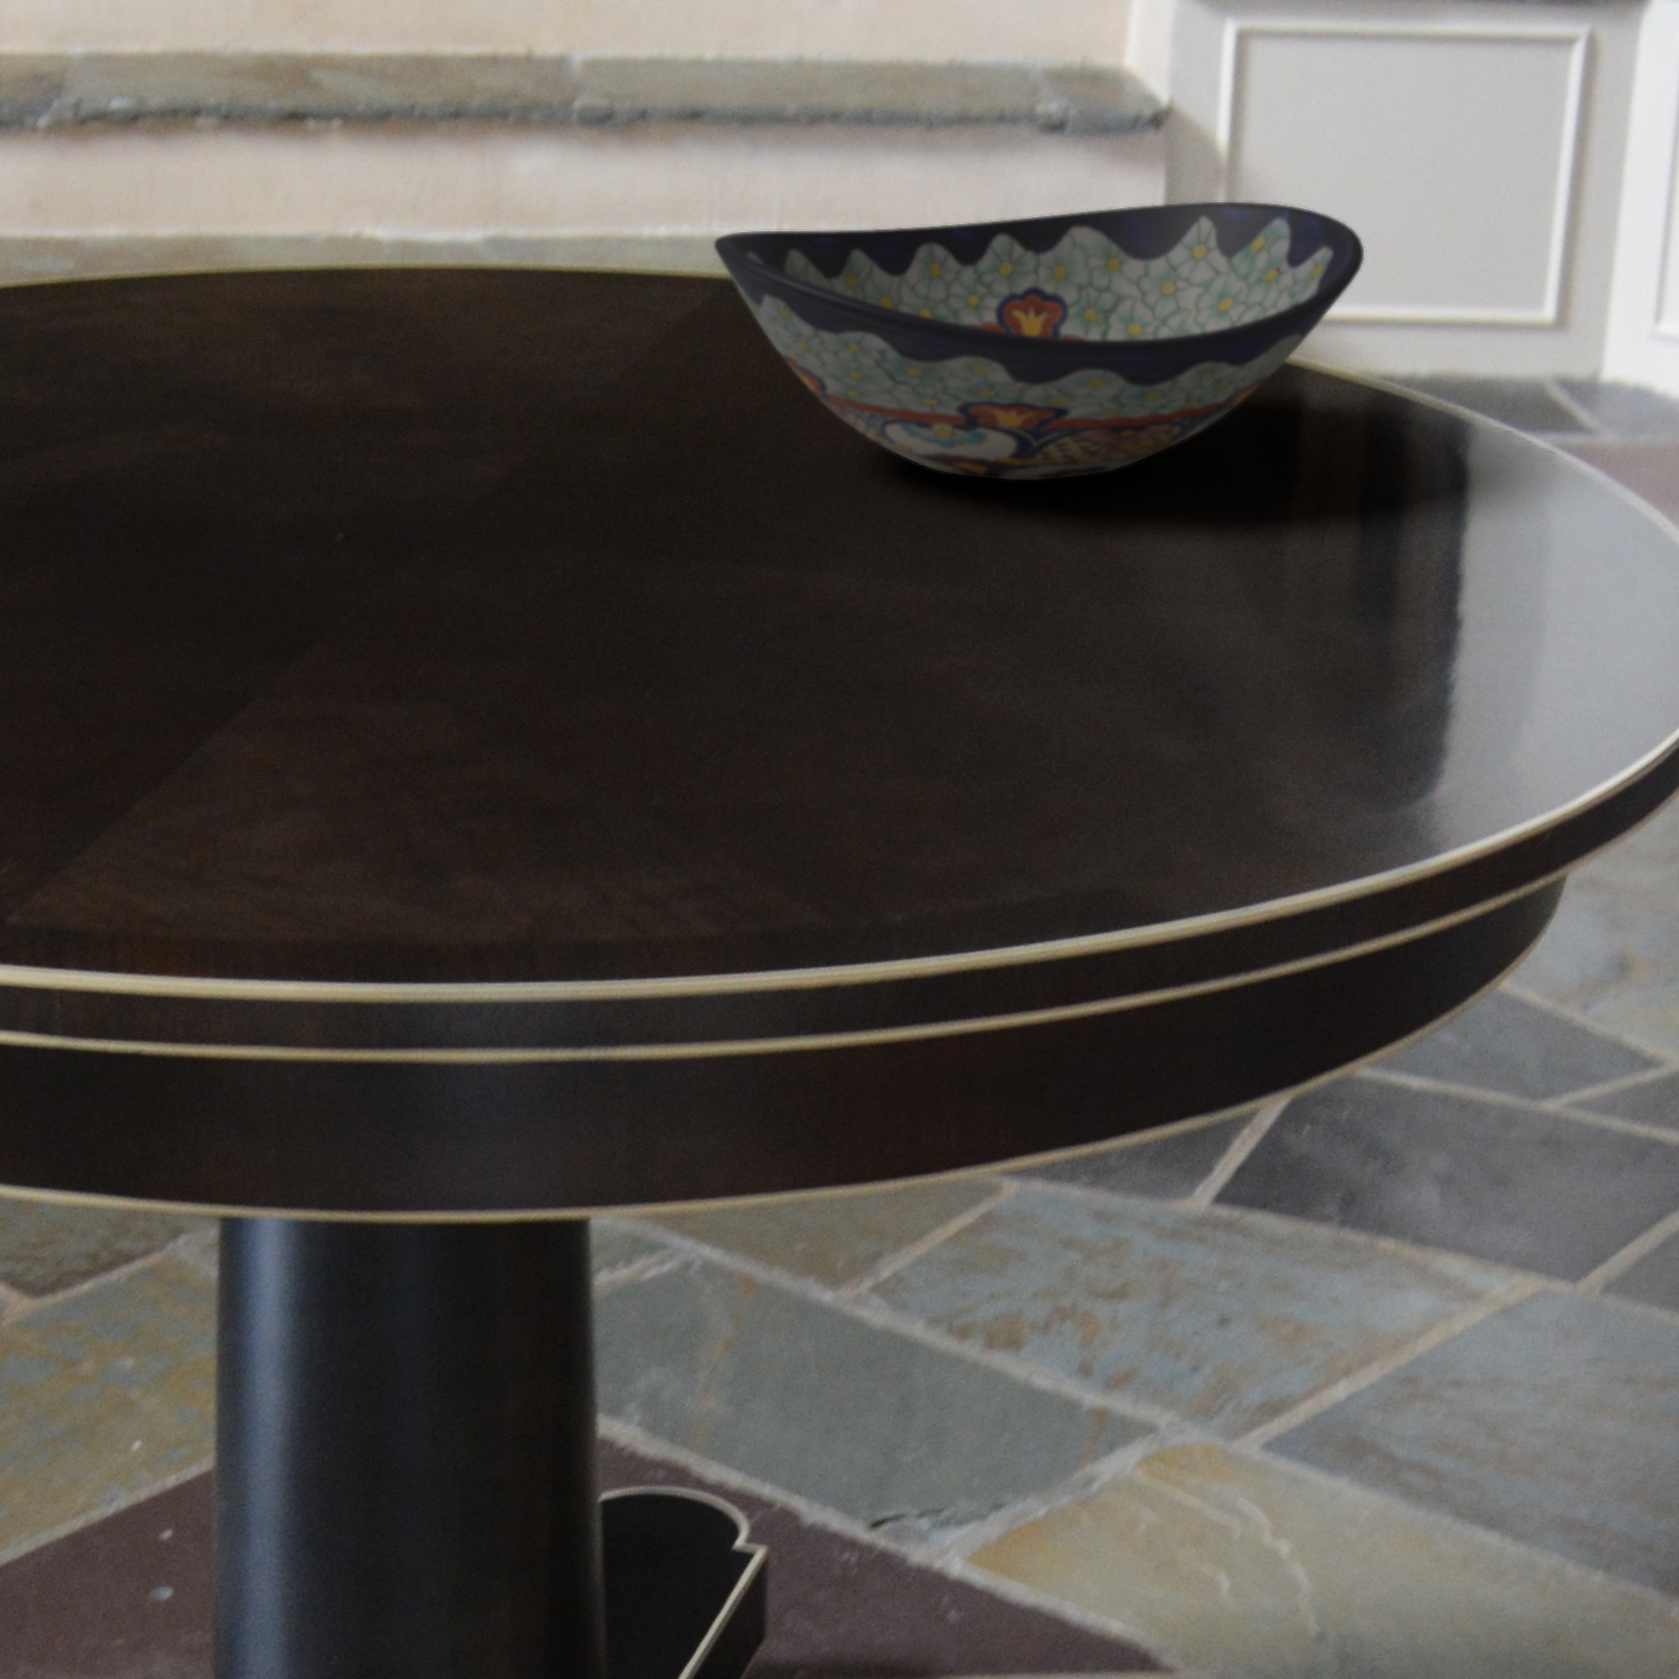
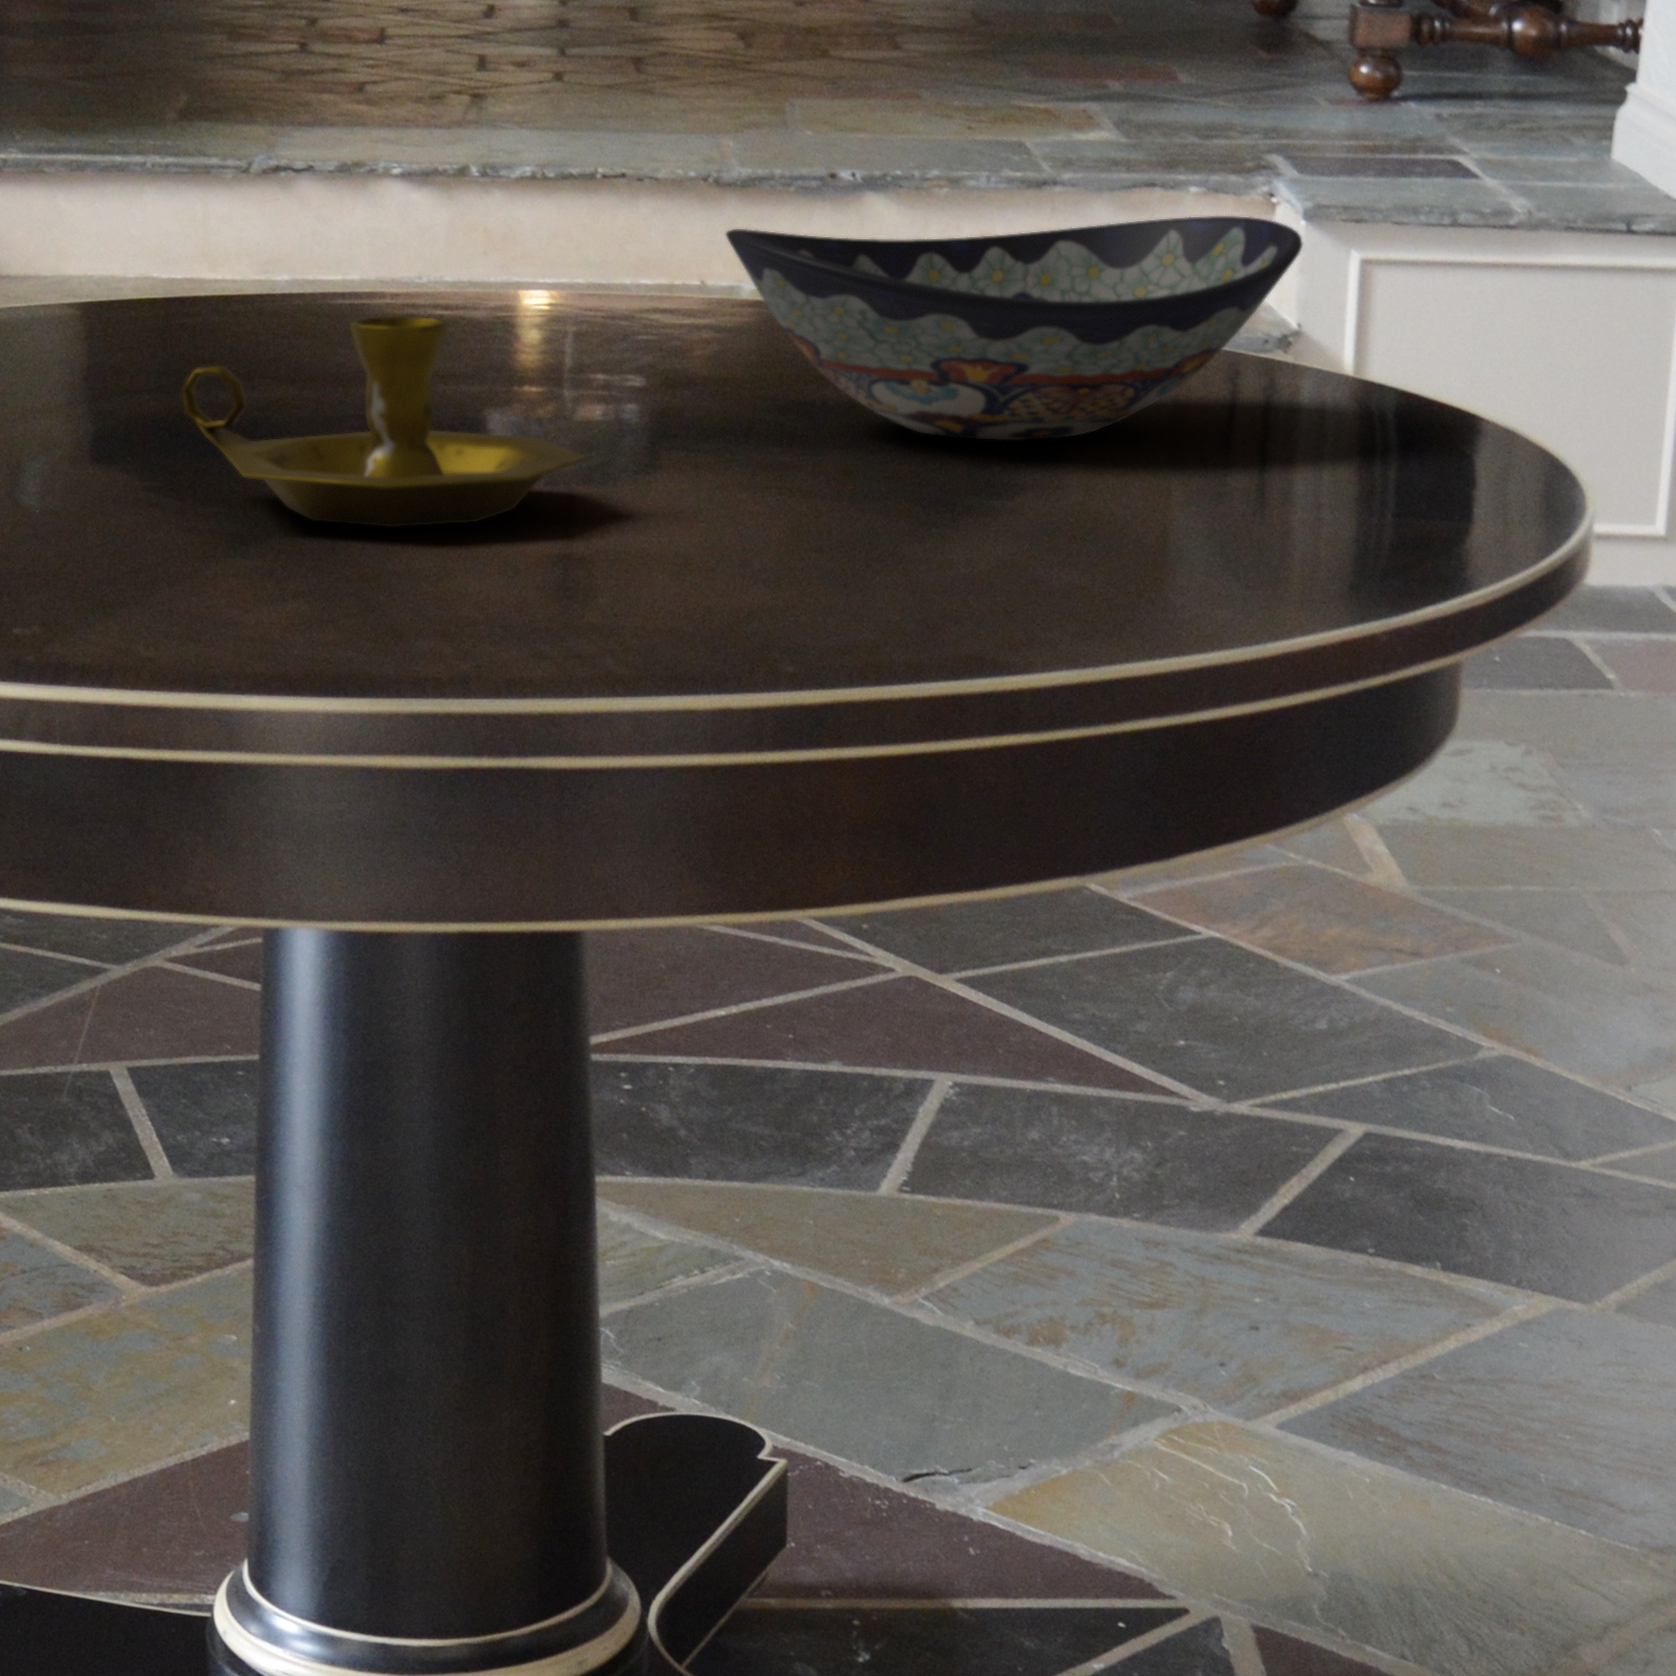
candlestick: none [116,396,592,654] -> present [181,316,587,527]

